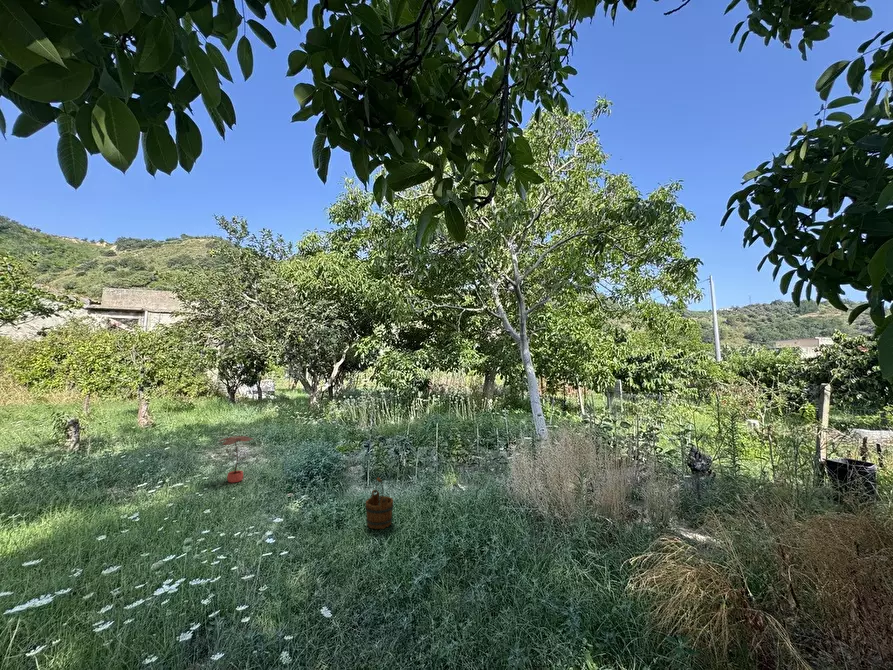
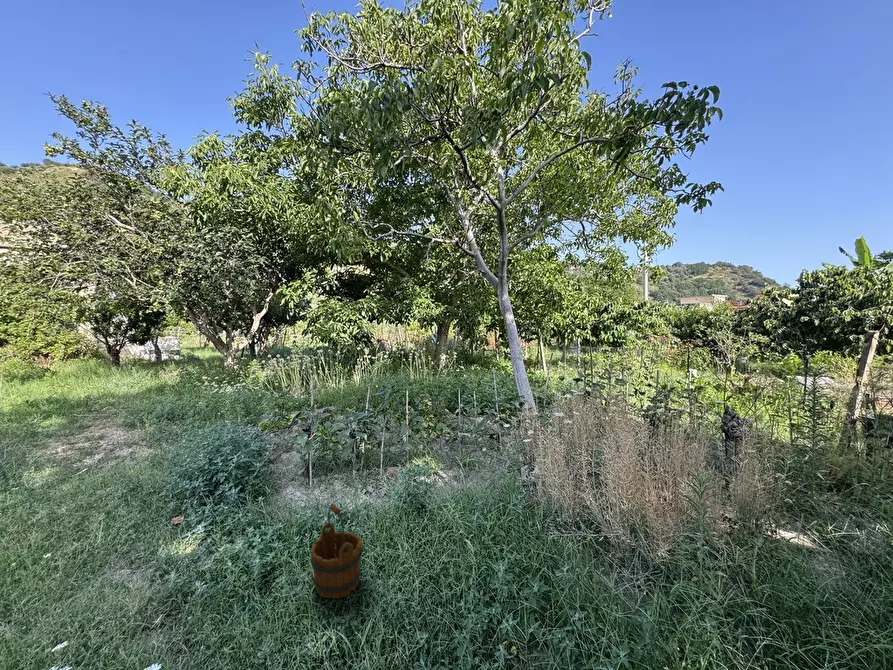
potted plant: present [219,436,253,483] -> none [40,426,109,505]

